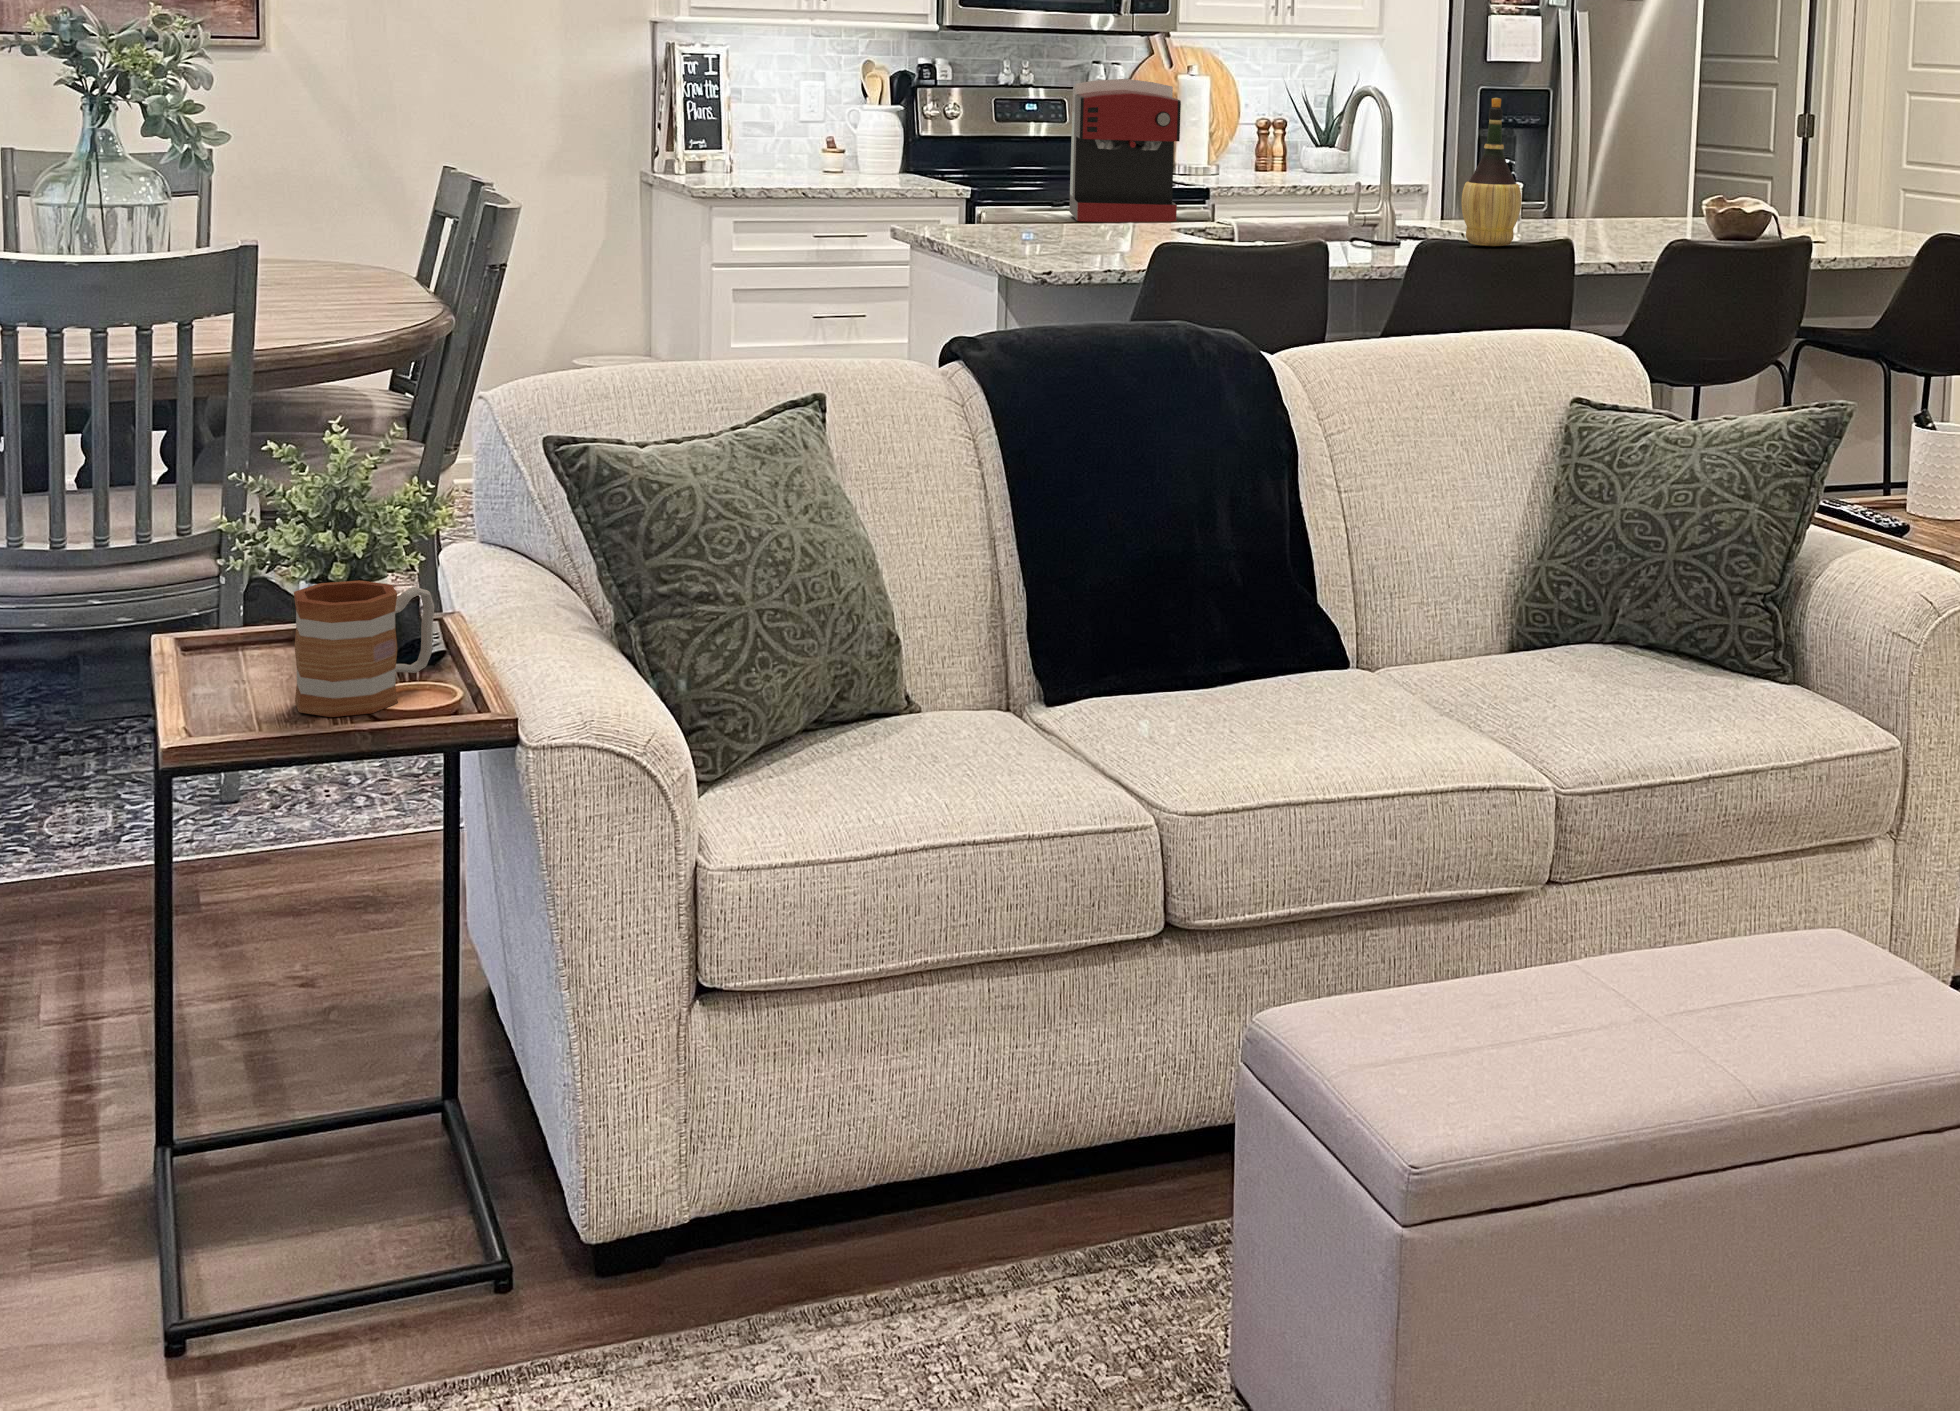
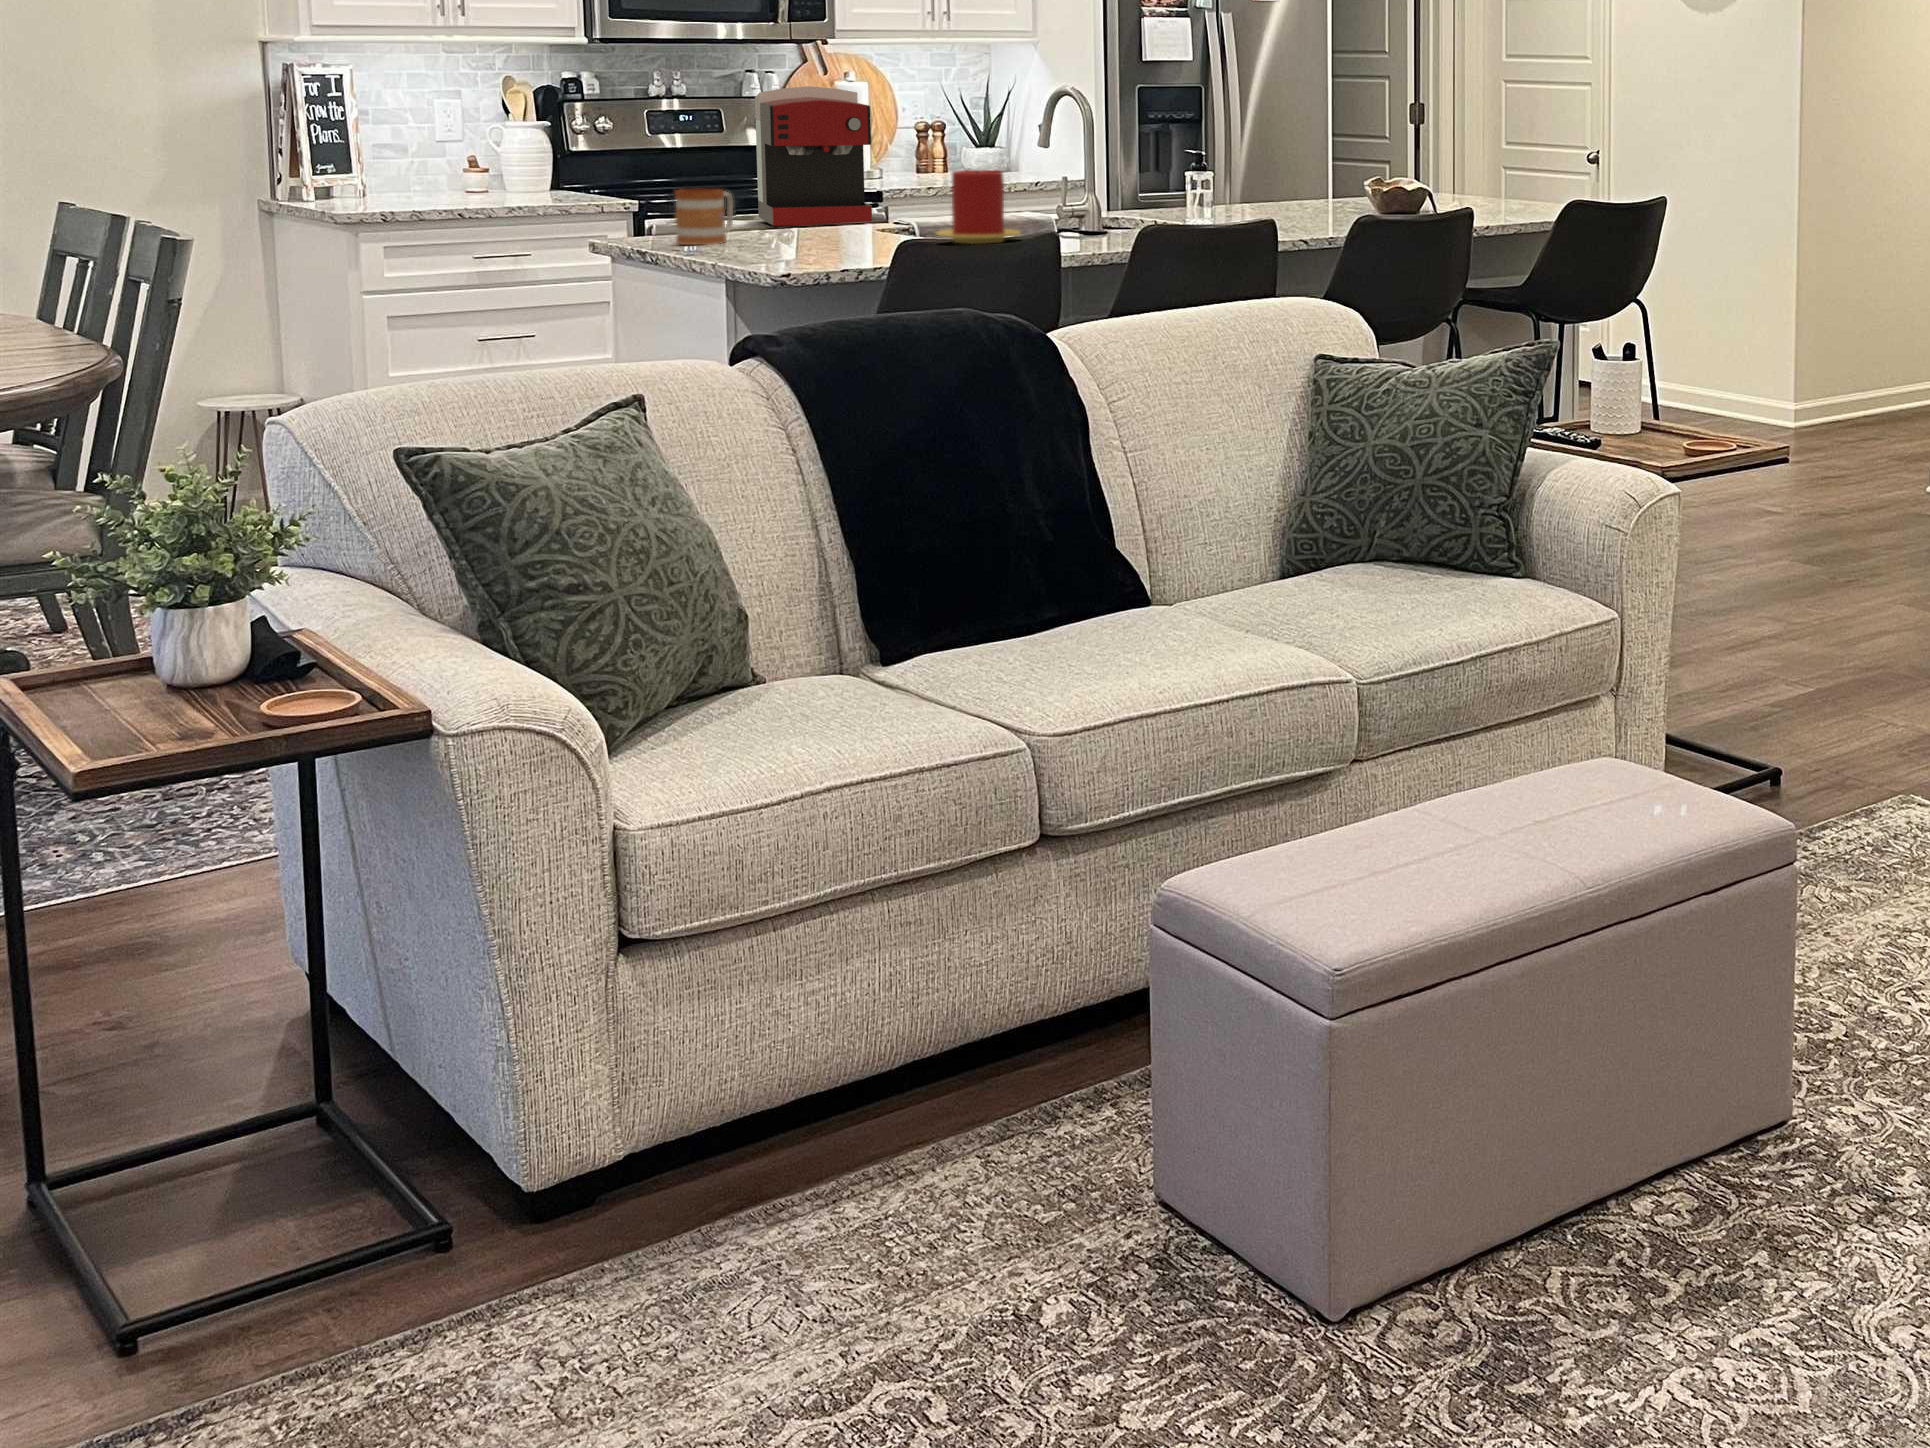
wine bottle: present [1461,98,1521,246] -> none [1168,93,1222,228]
candle: none [1208,172,1298,252] -> present [937,170,1020,244]
mug: present [294,580,435,717] -> present [675,189,733,245]

